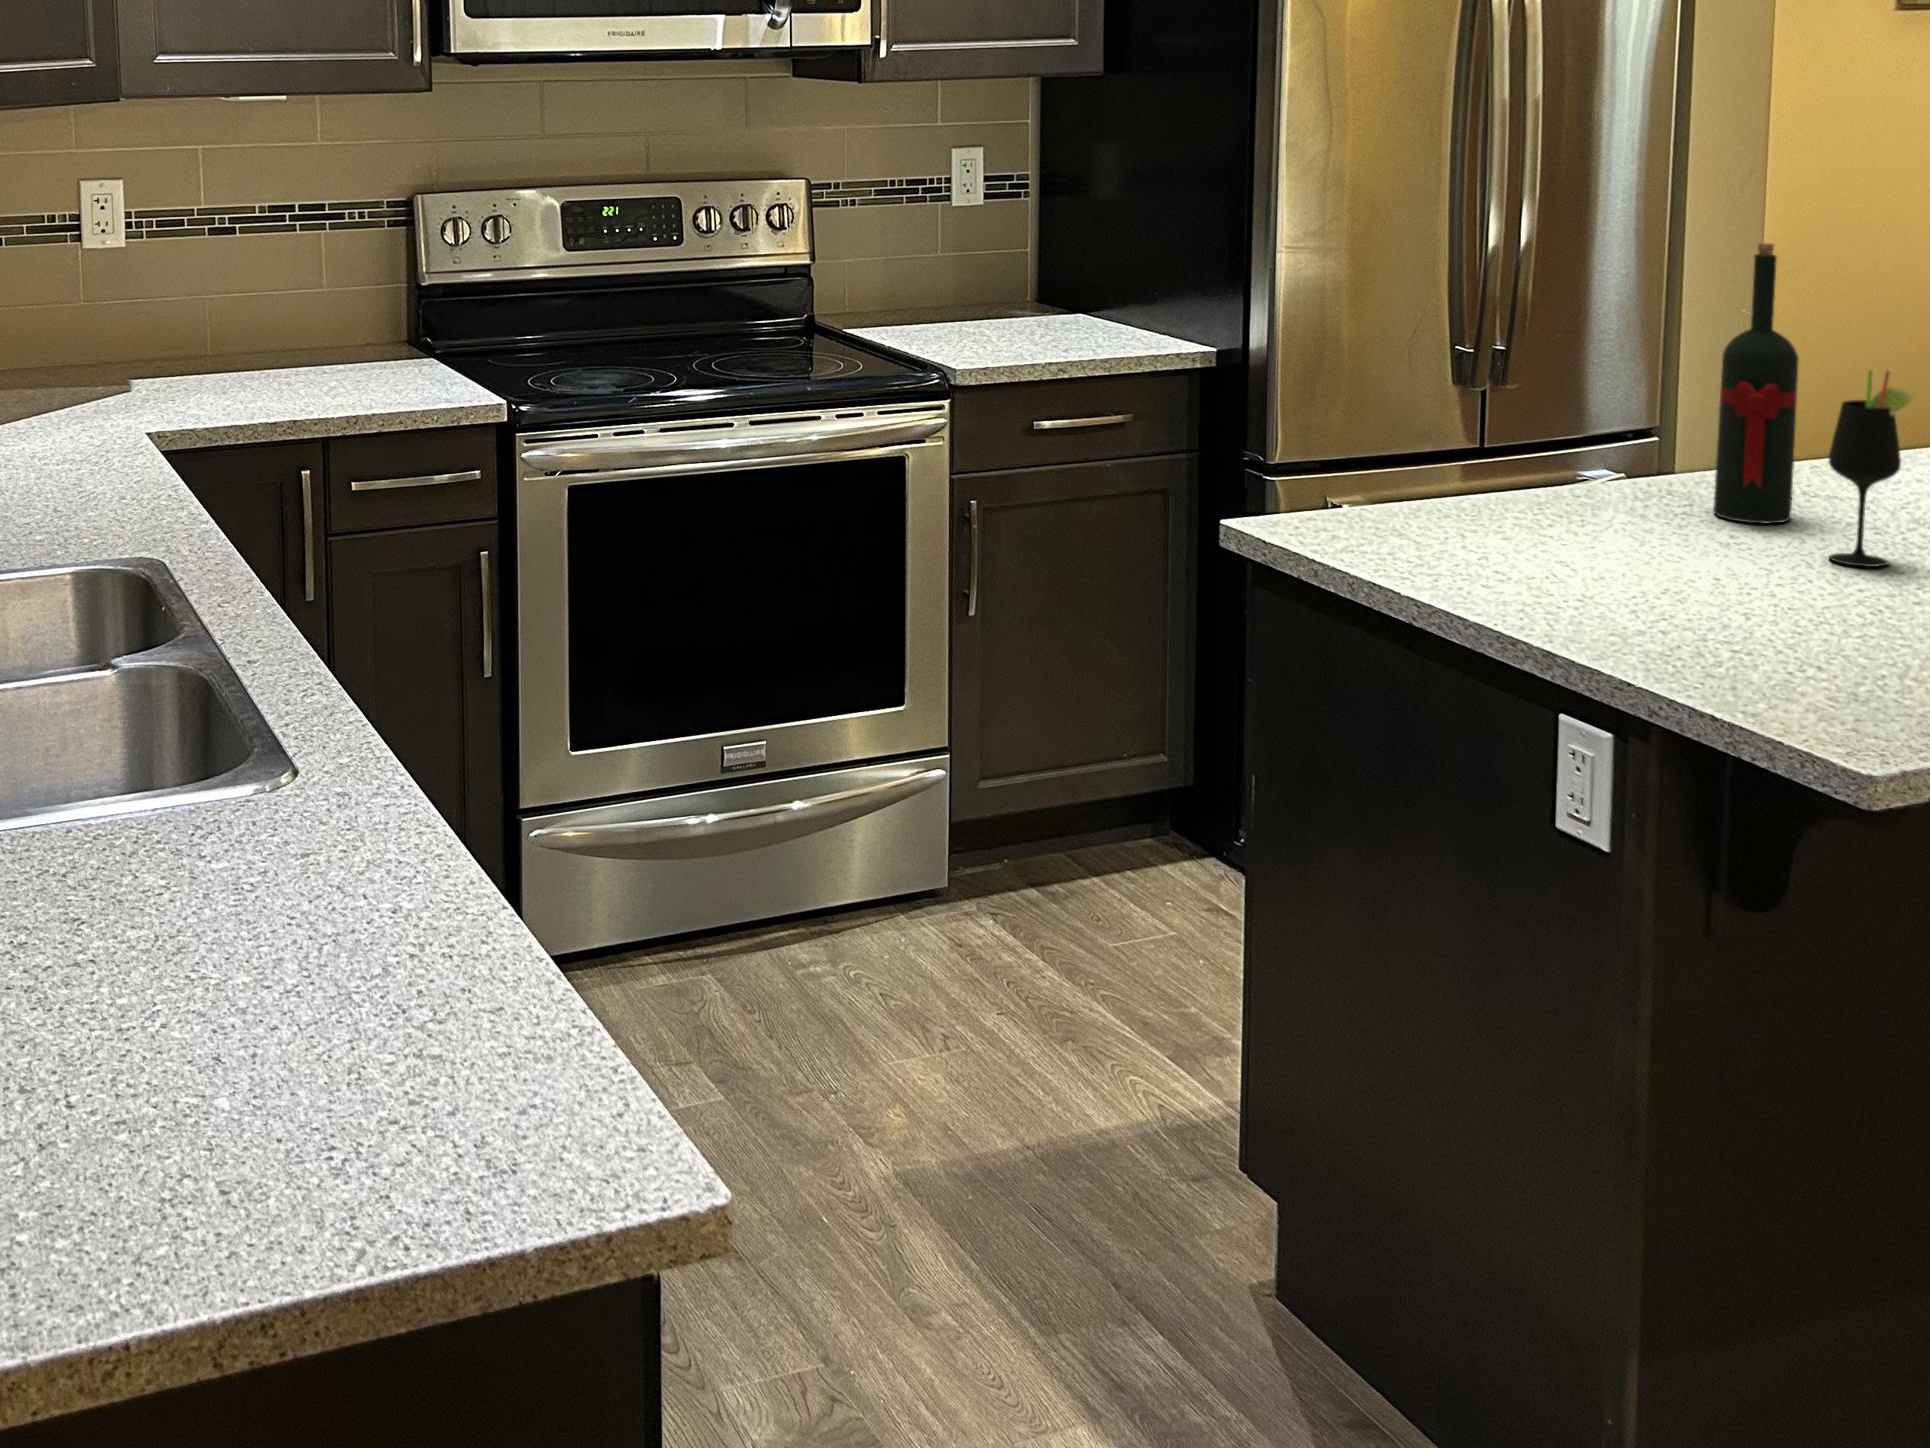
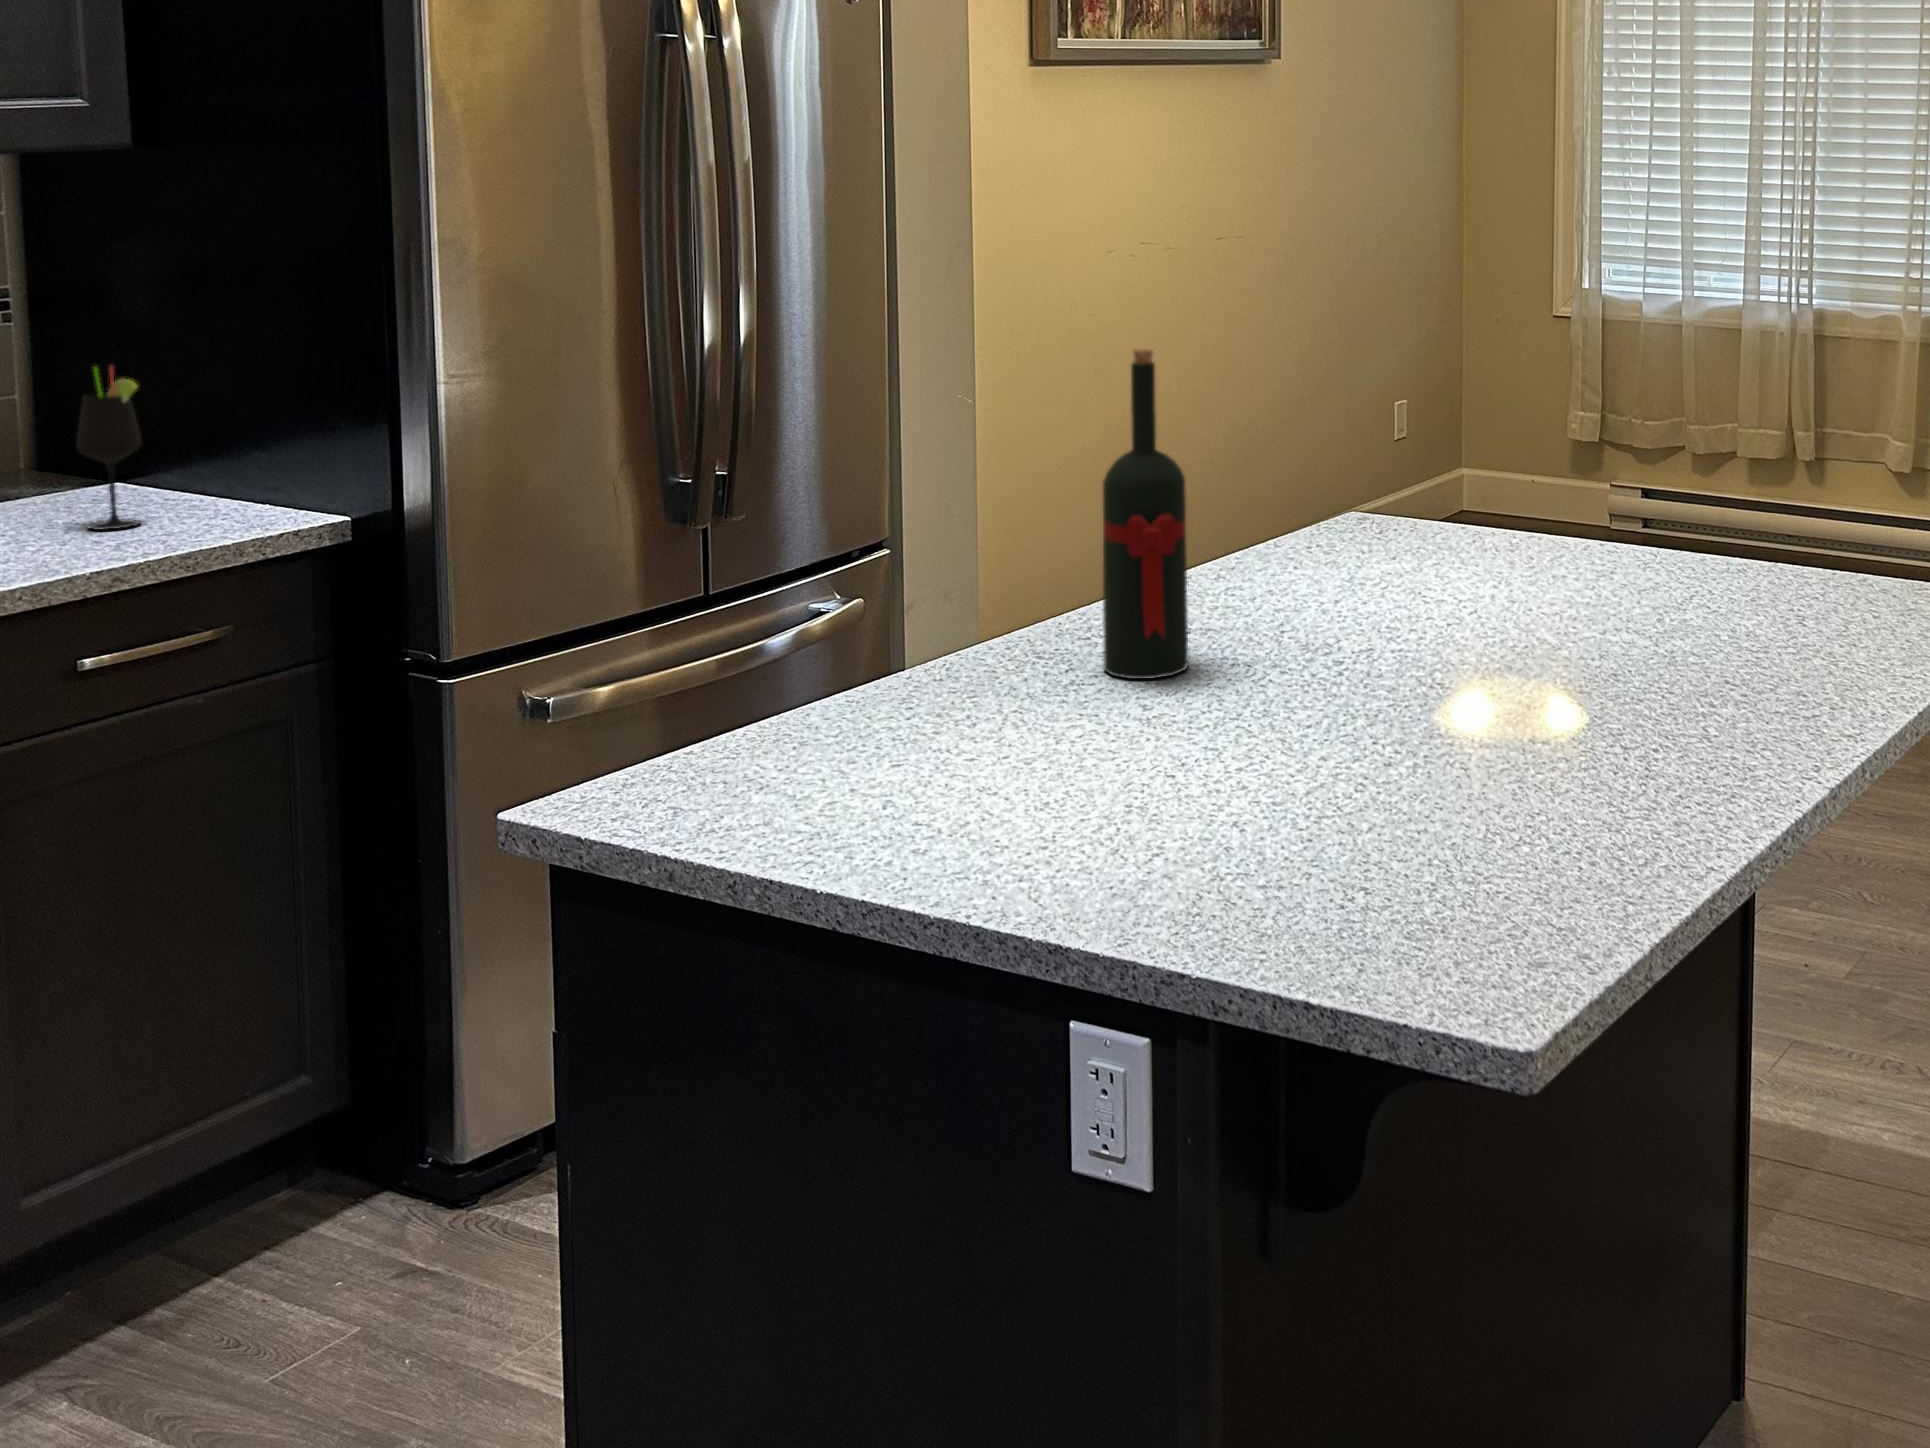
wine glass: present [1829,371,1913,567] -> present [77,366,141,530]

